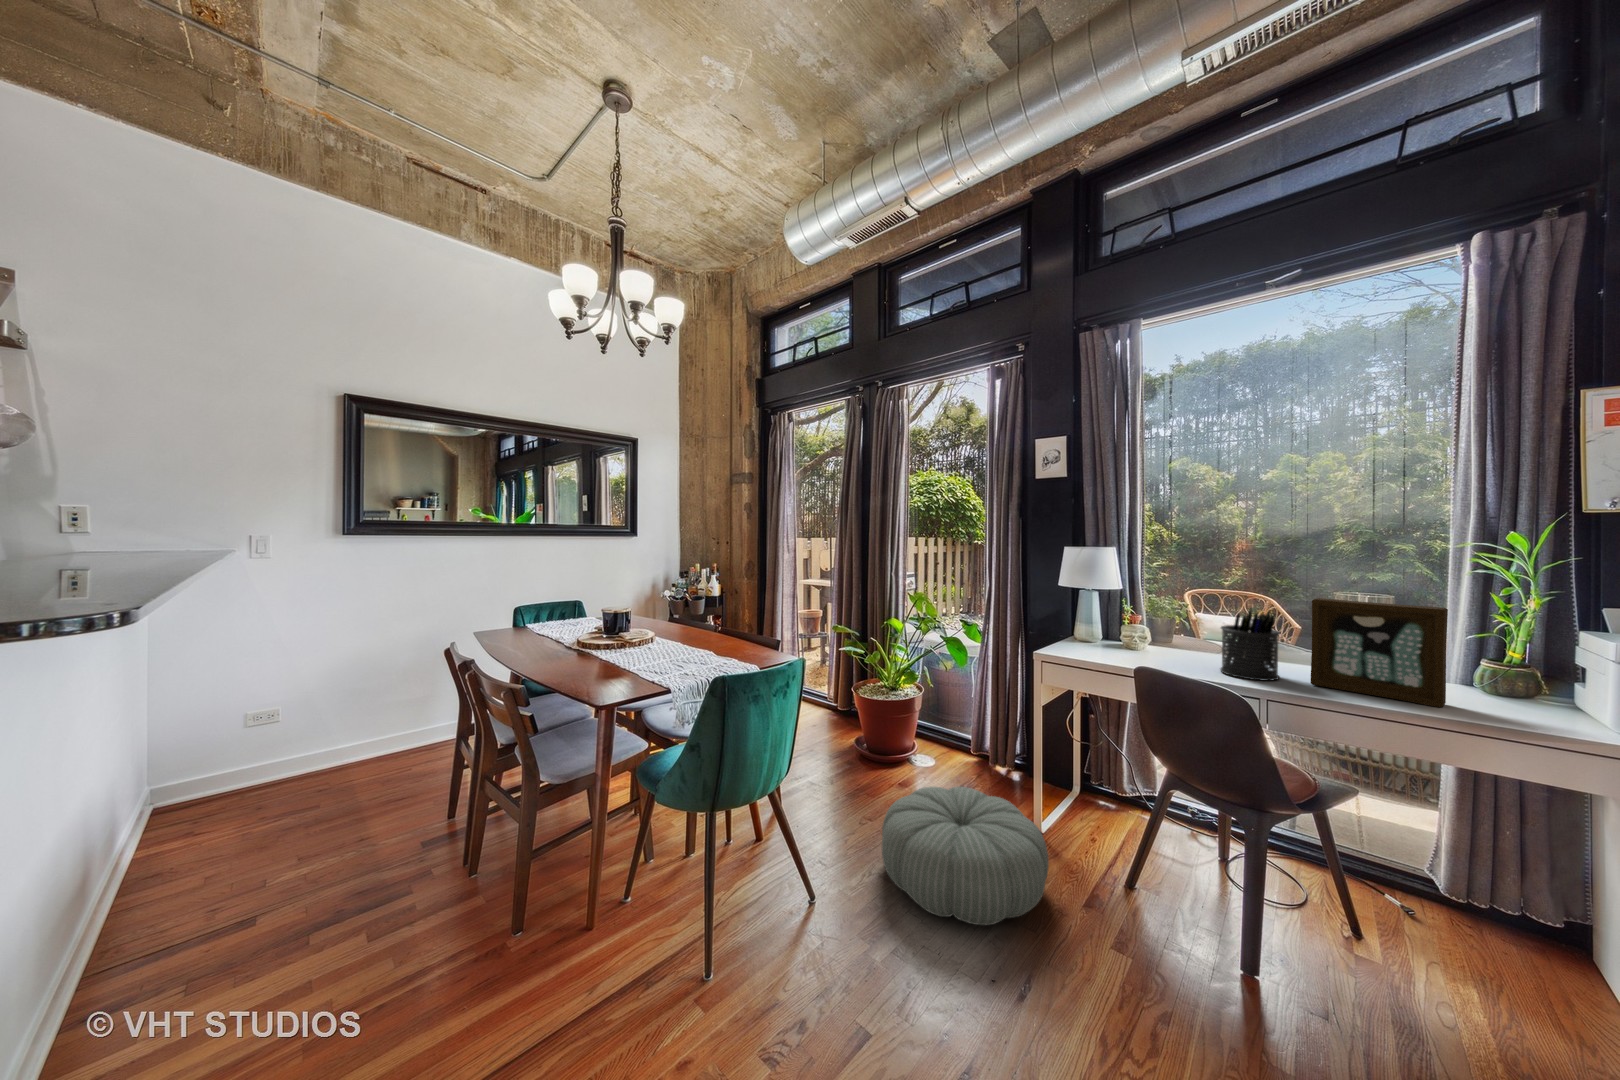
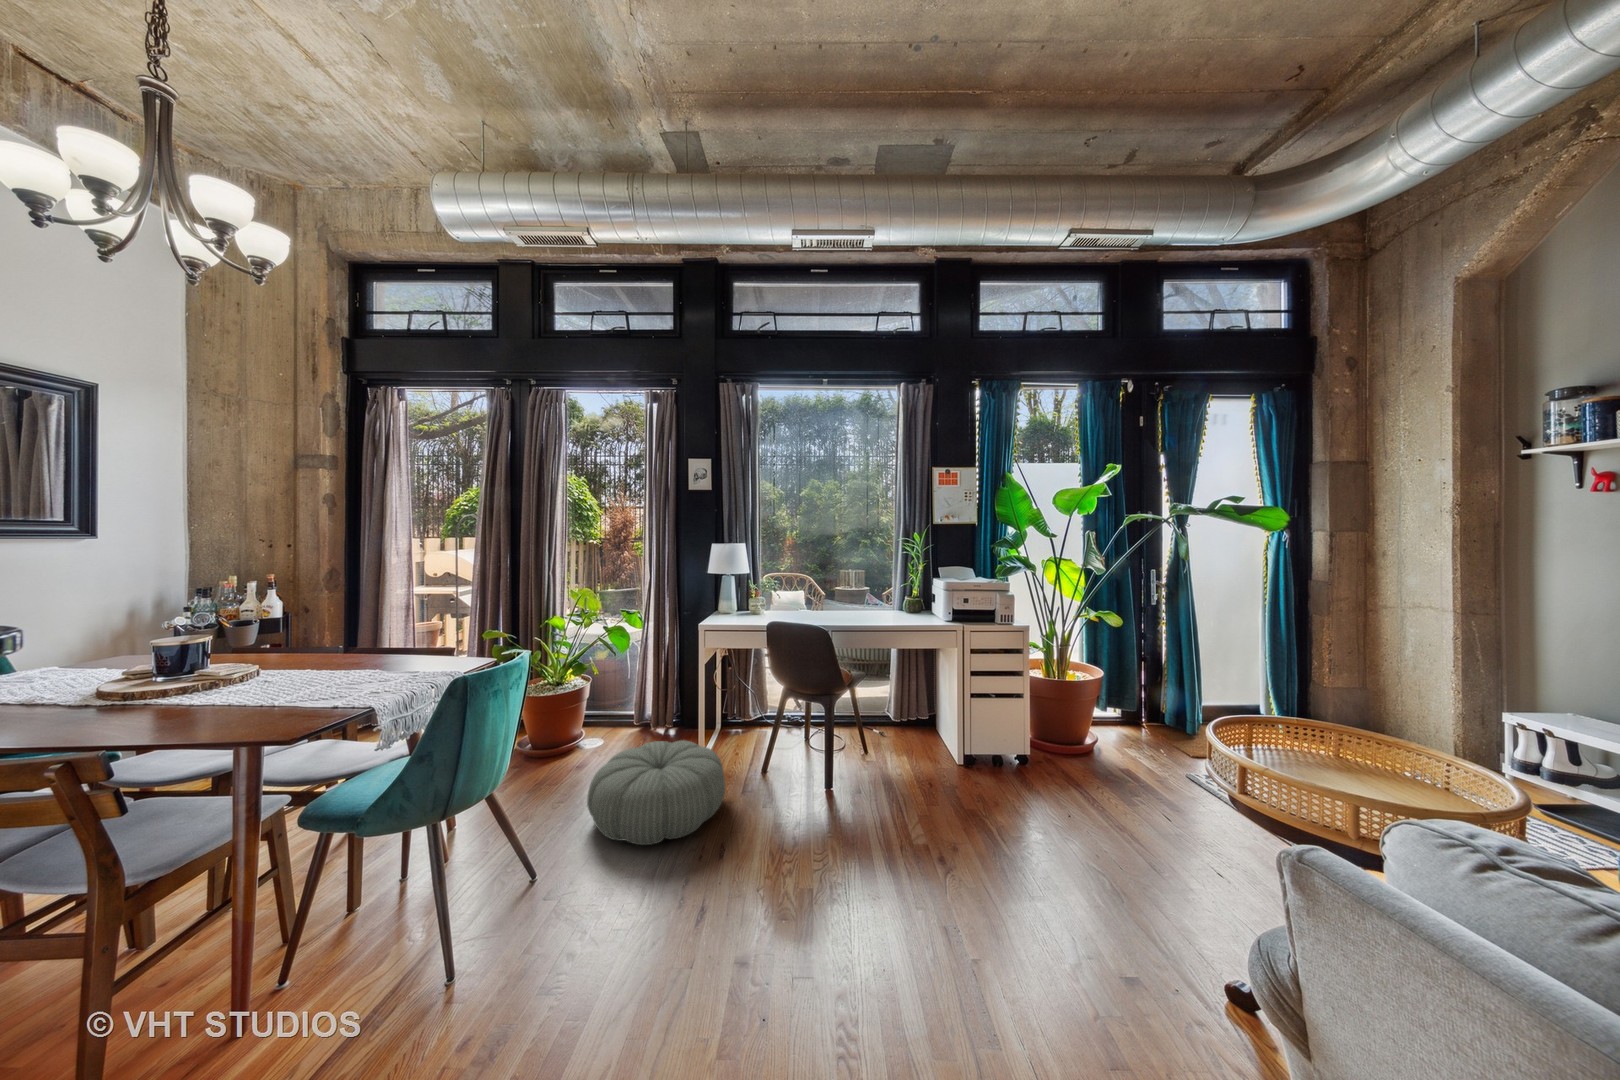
picture frame: present [1311,598,1448,707] -> none [850,571,900,622]
pen holder: present [1220,608,1280,681] -> none [808,579,837,622]

